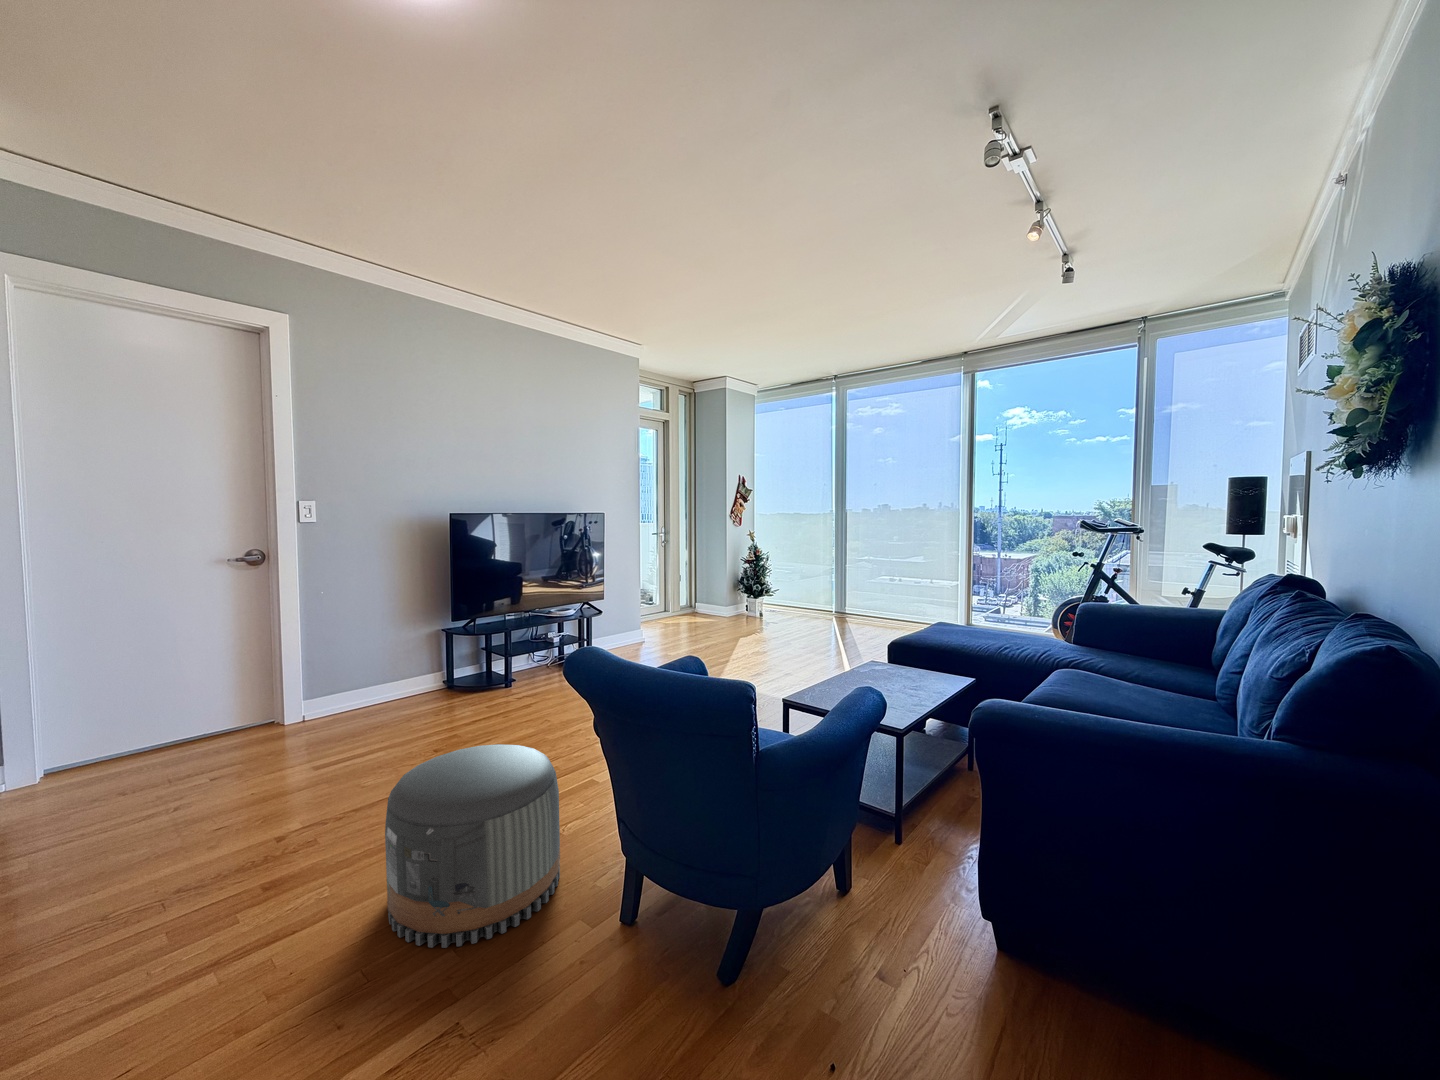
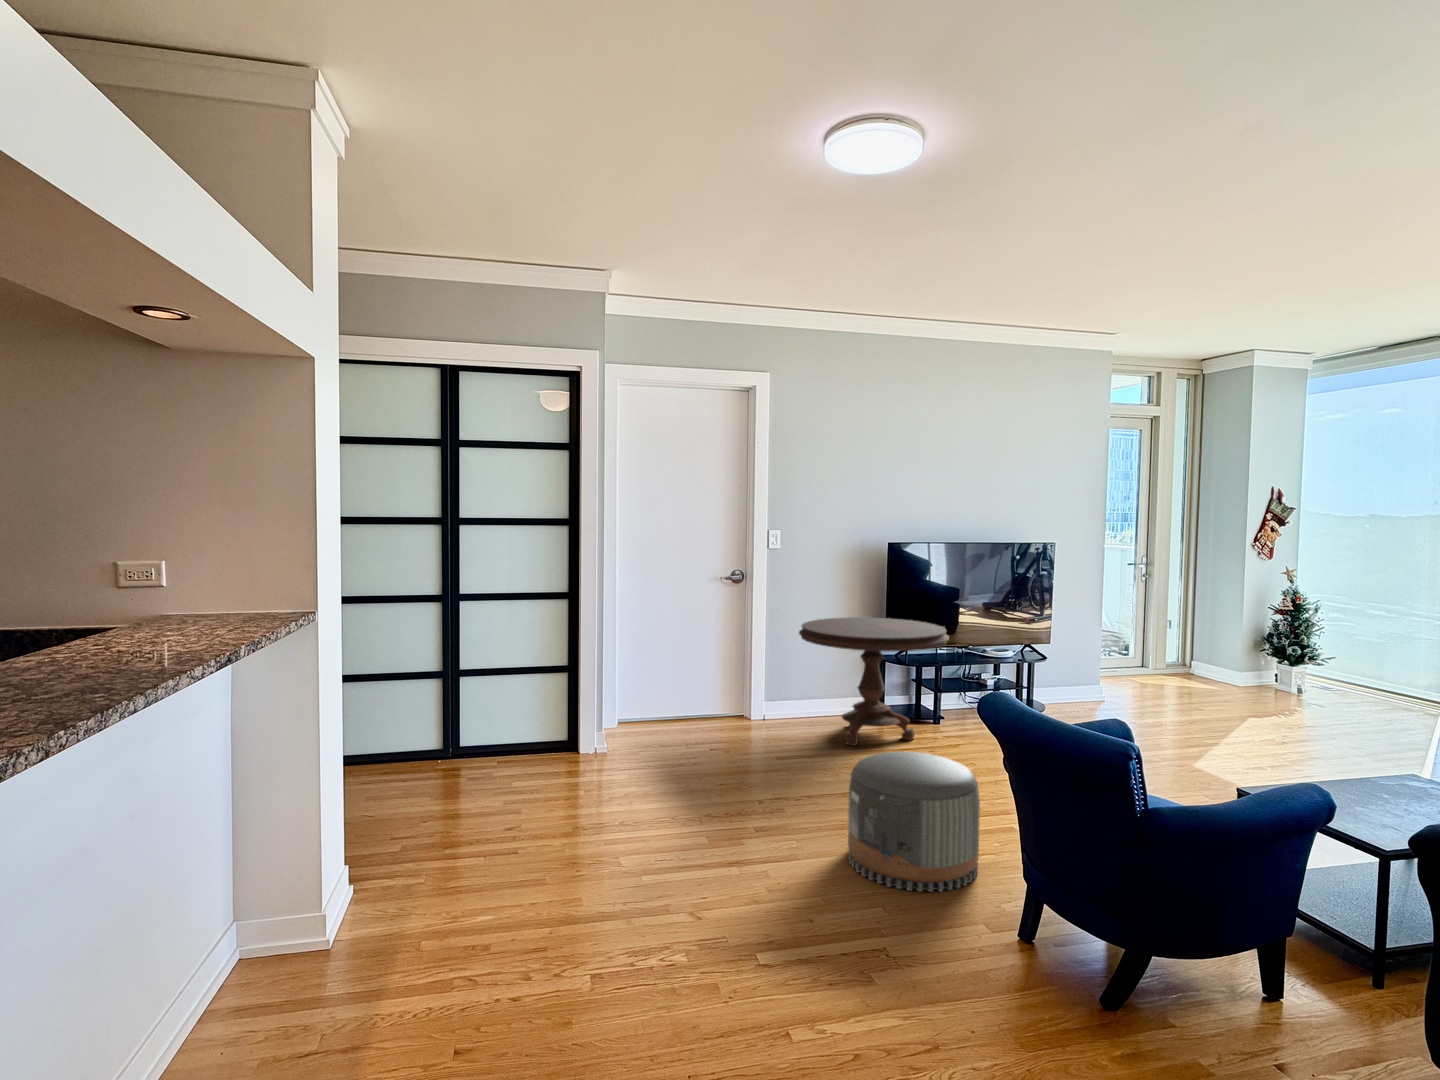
side table: none [341,591,516,733] -> present [799,617,949,745]

